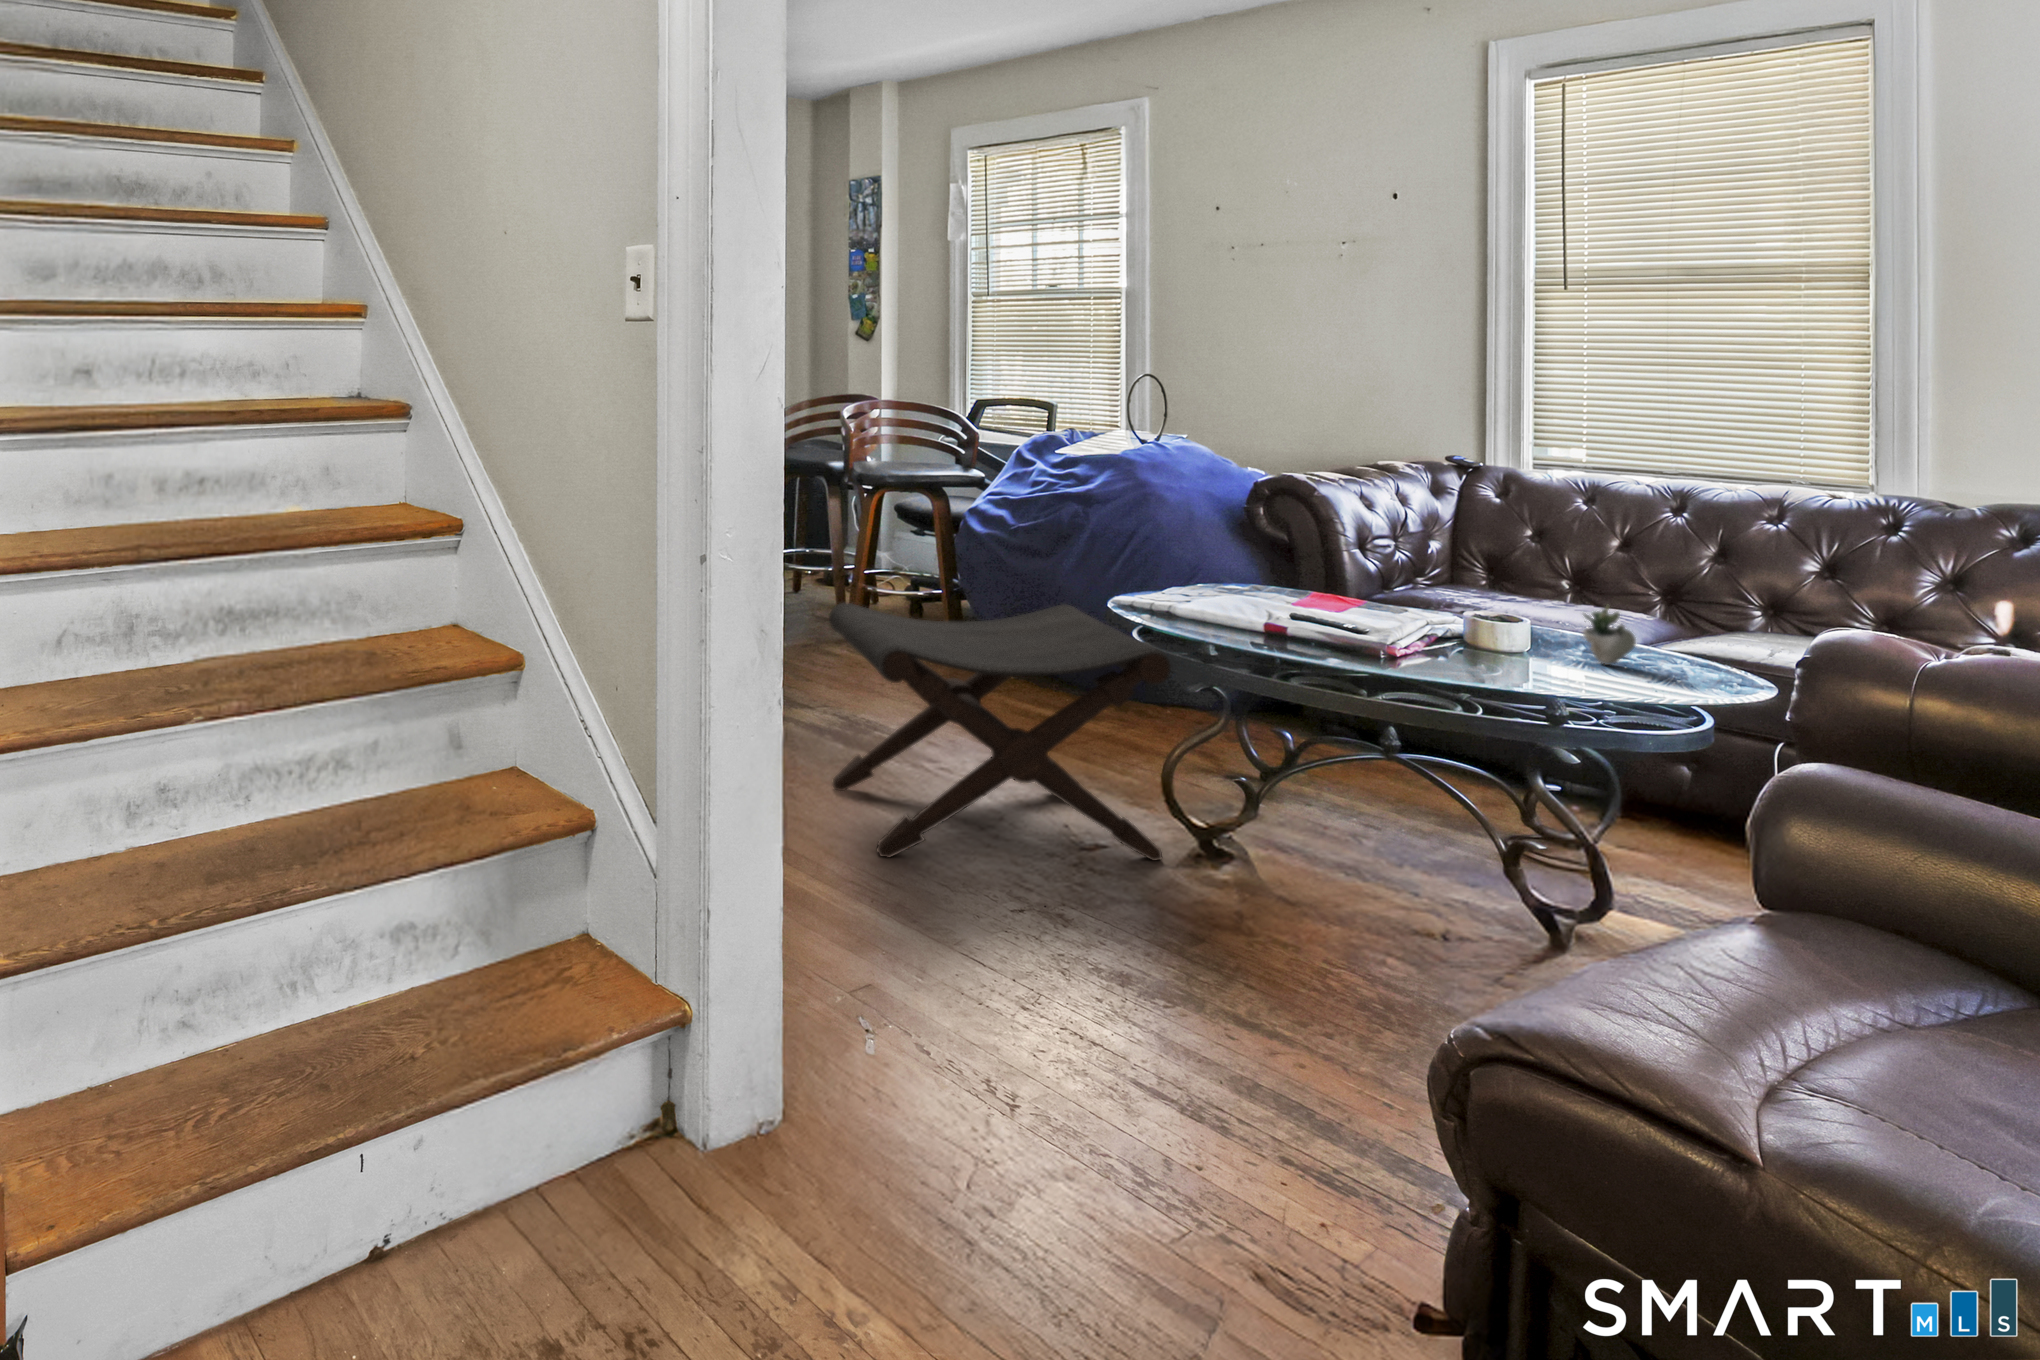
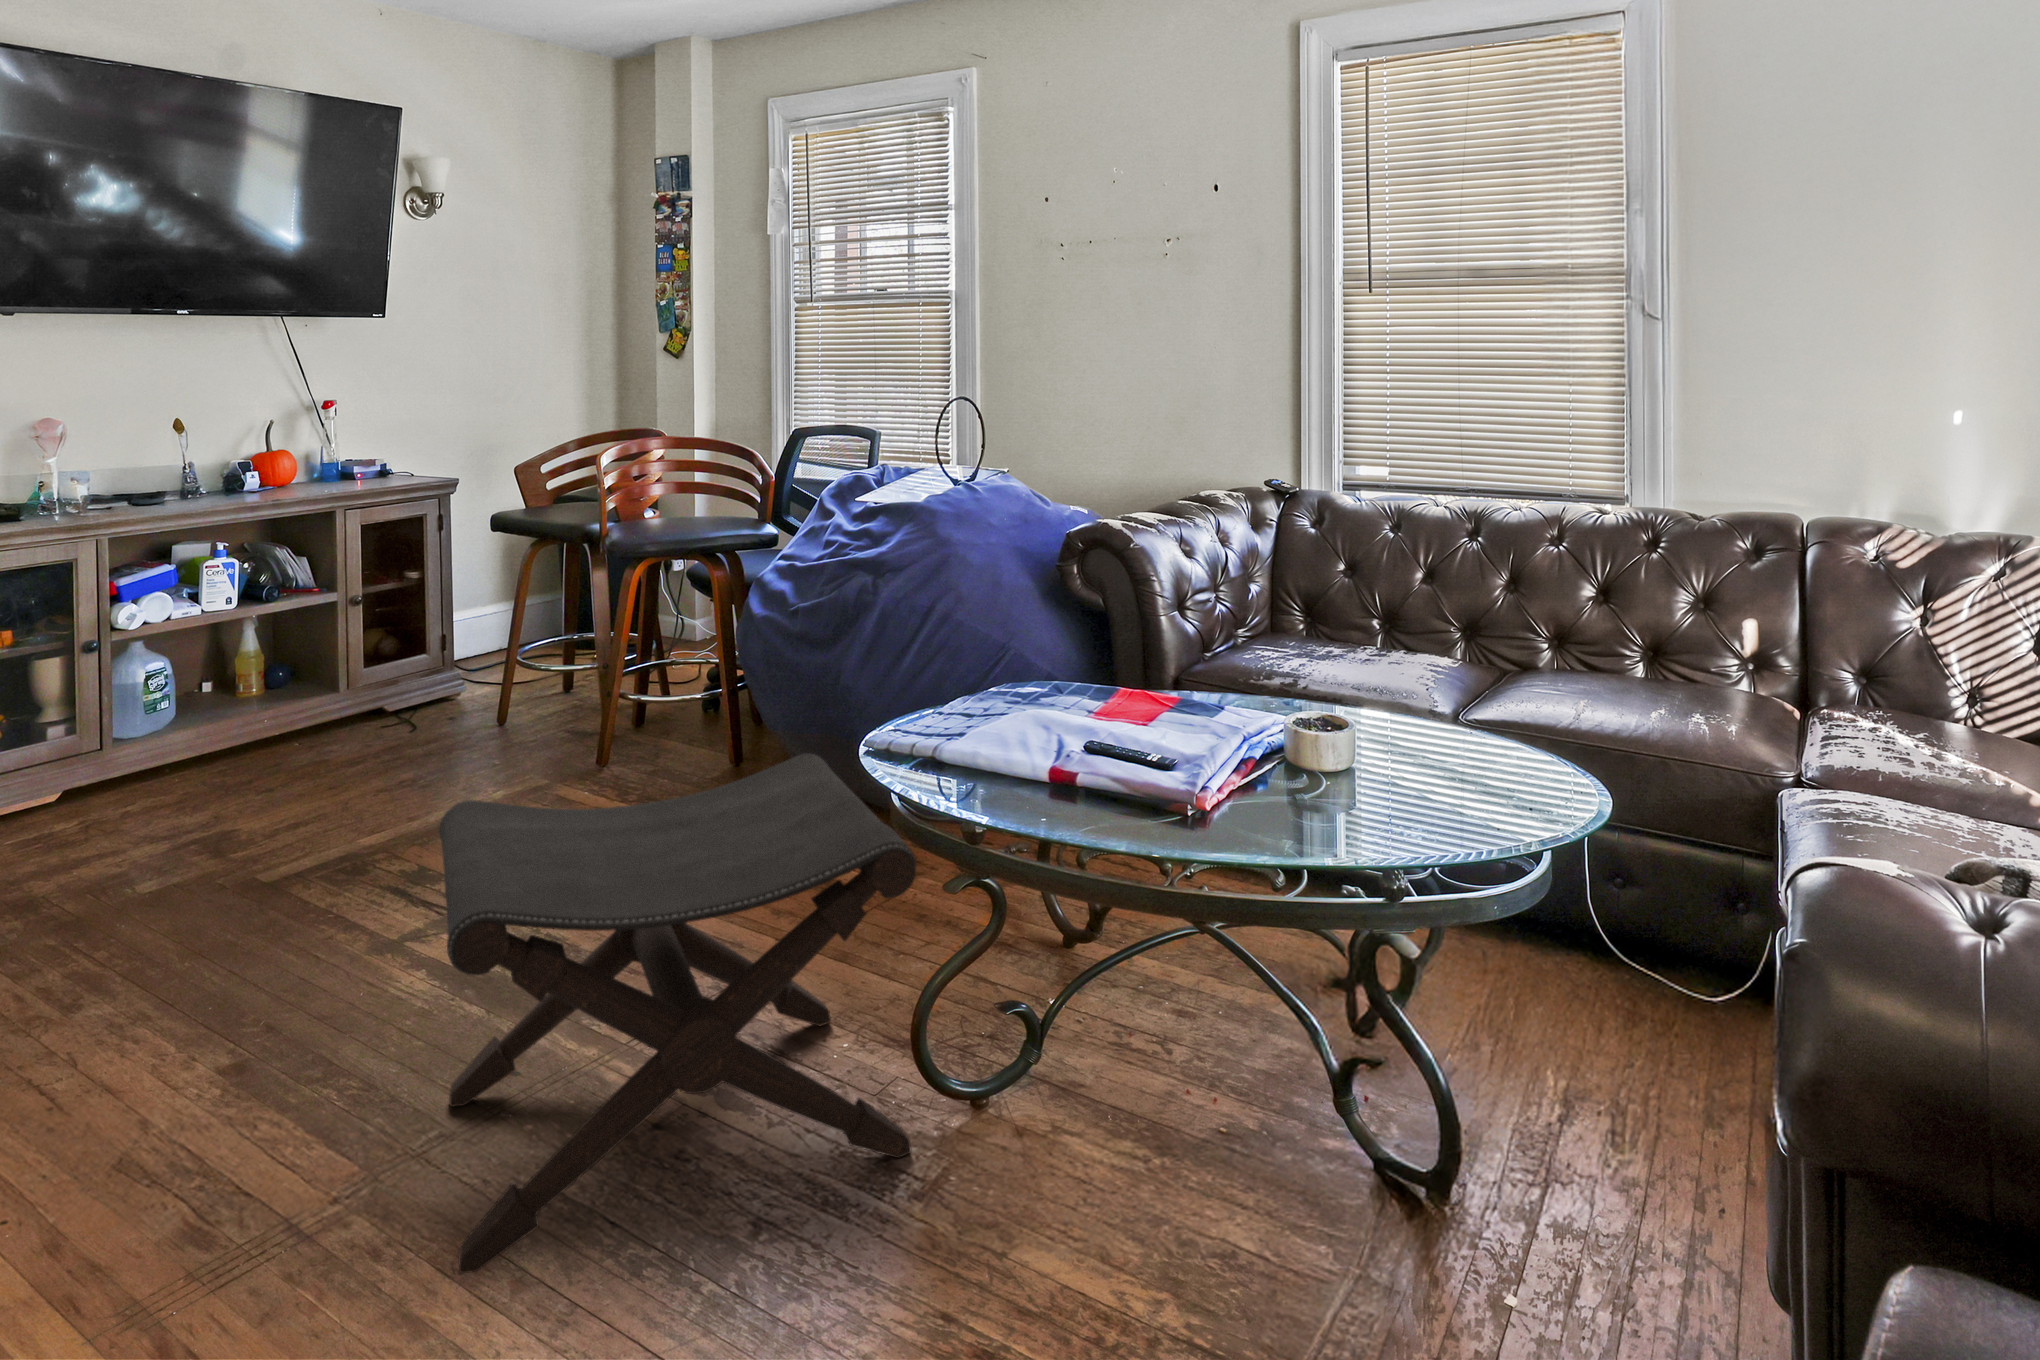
succulent plant: present [1583,606,1636,665] -> none [1404,712,1485,792]

